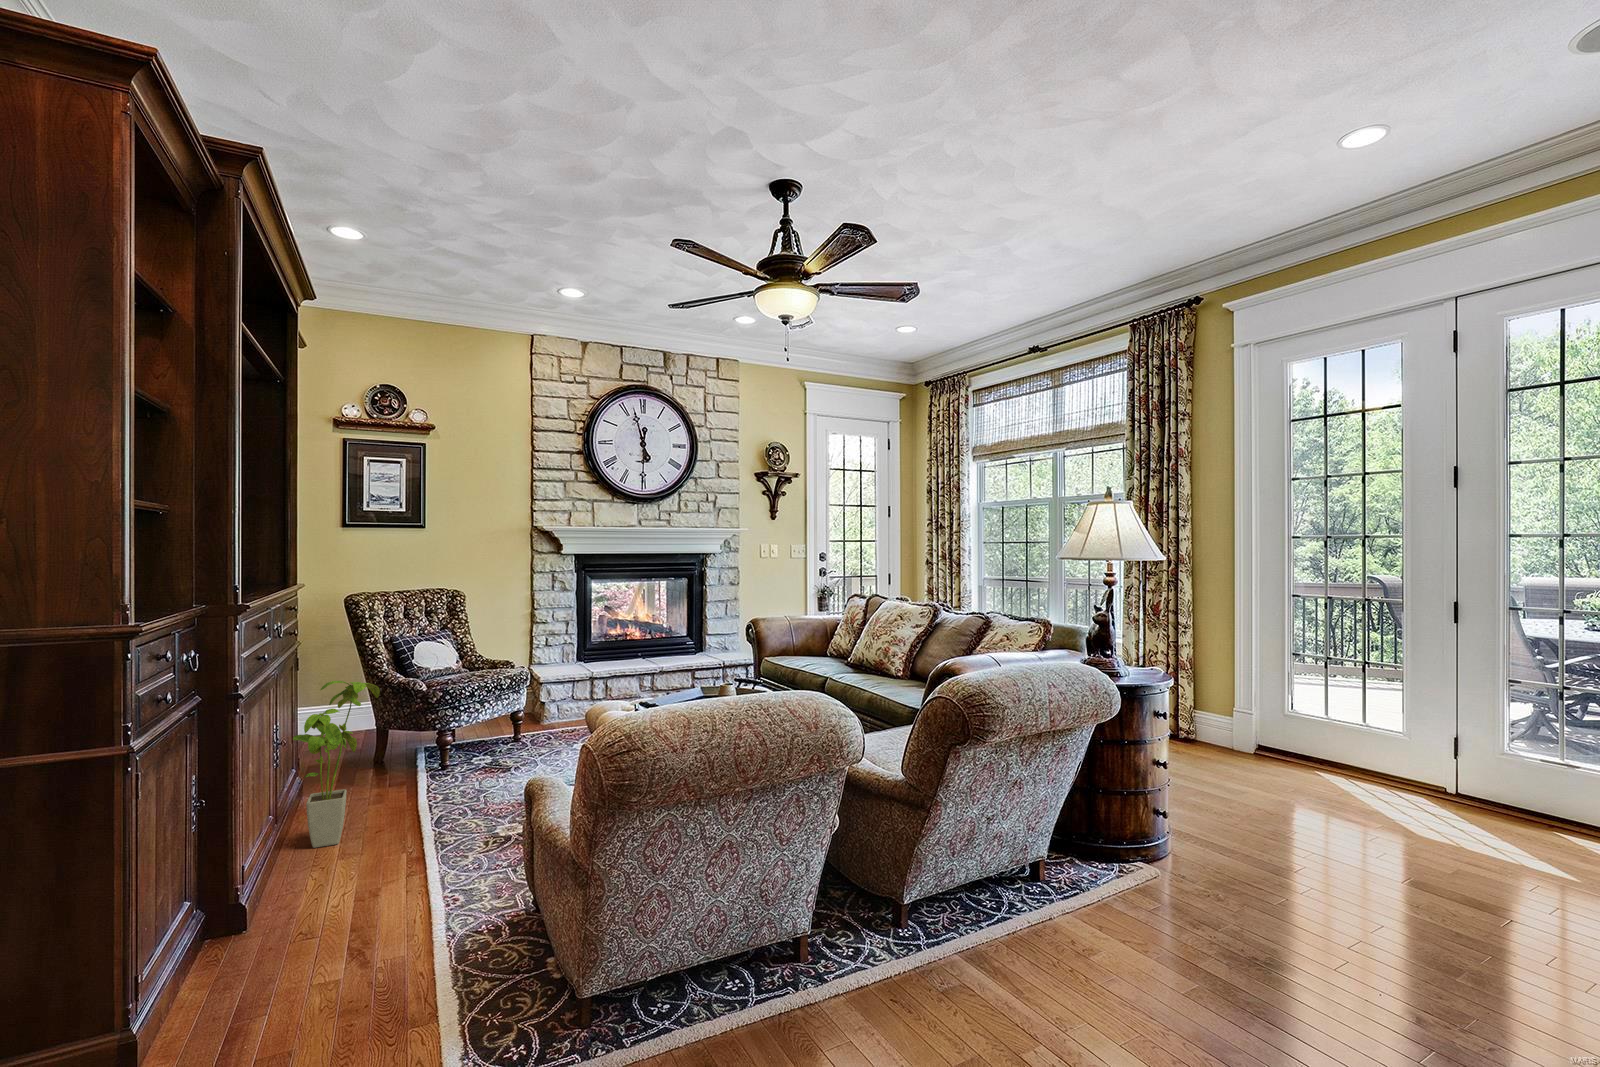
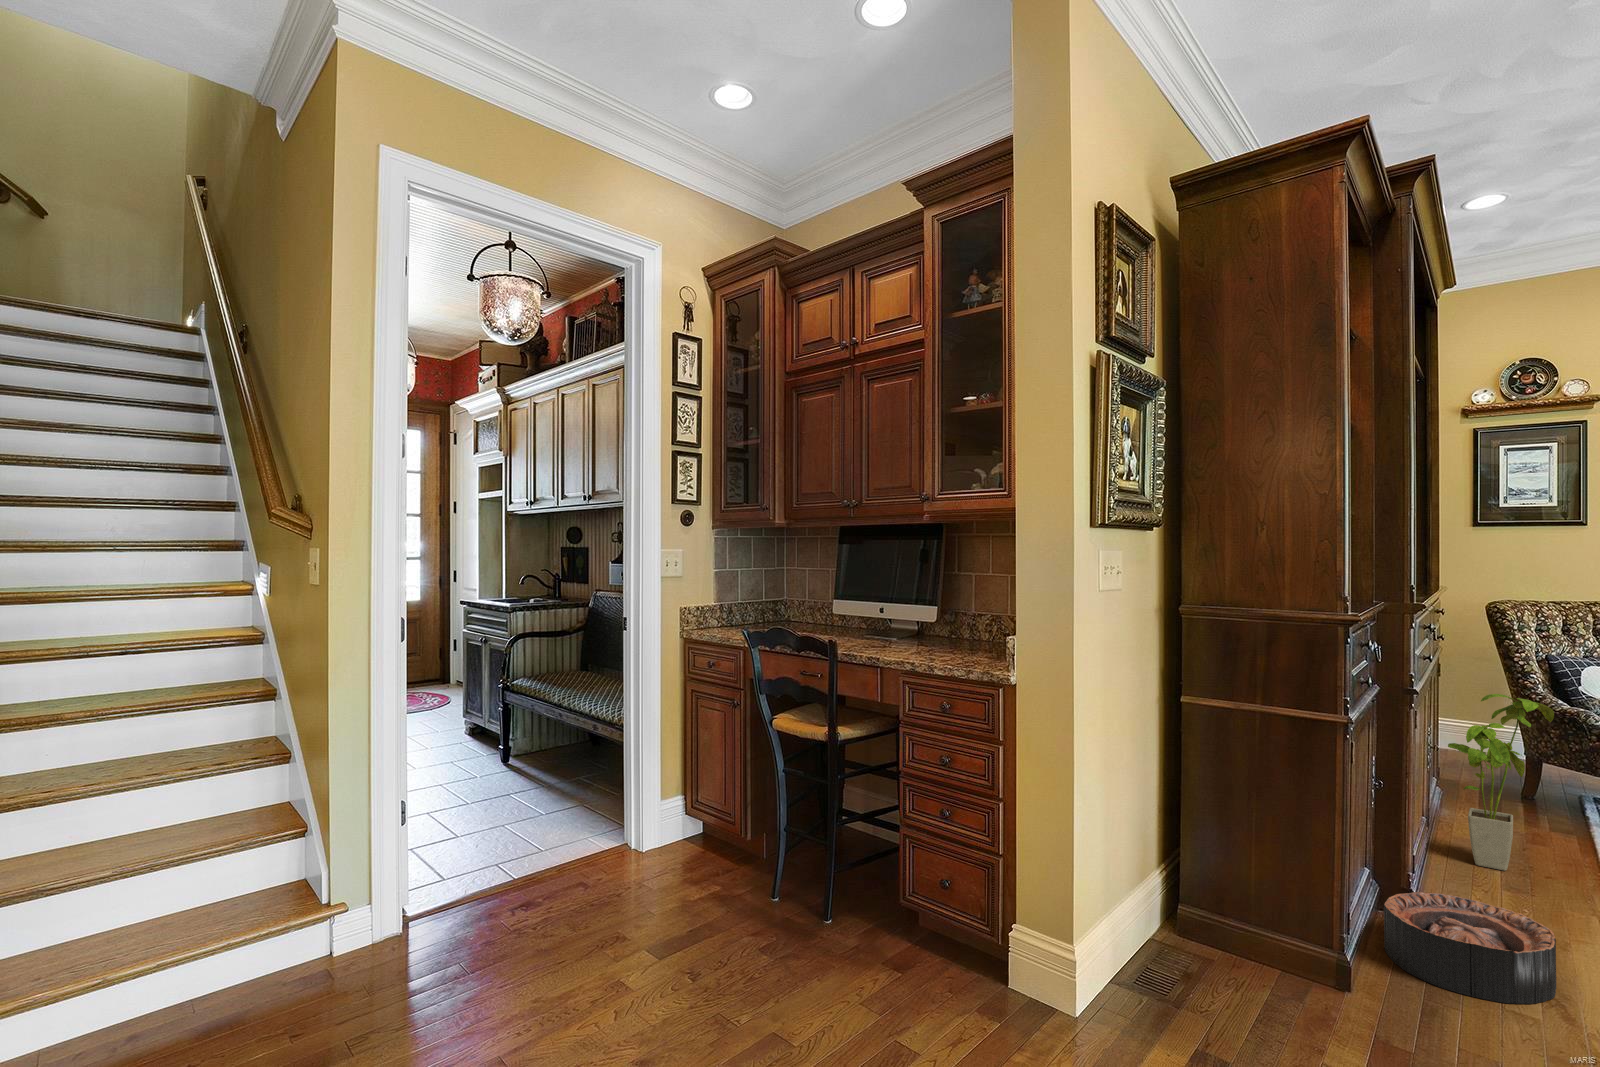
basket: none [186,892,352,1014] -> present [1384,892,1556,1004]

